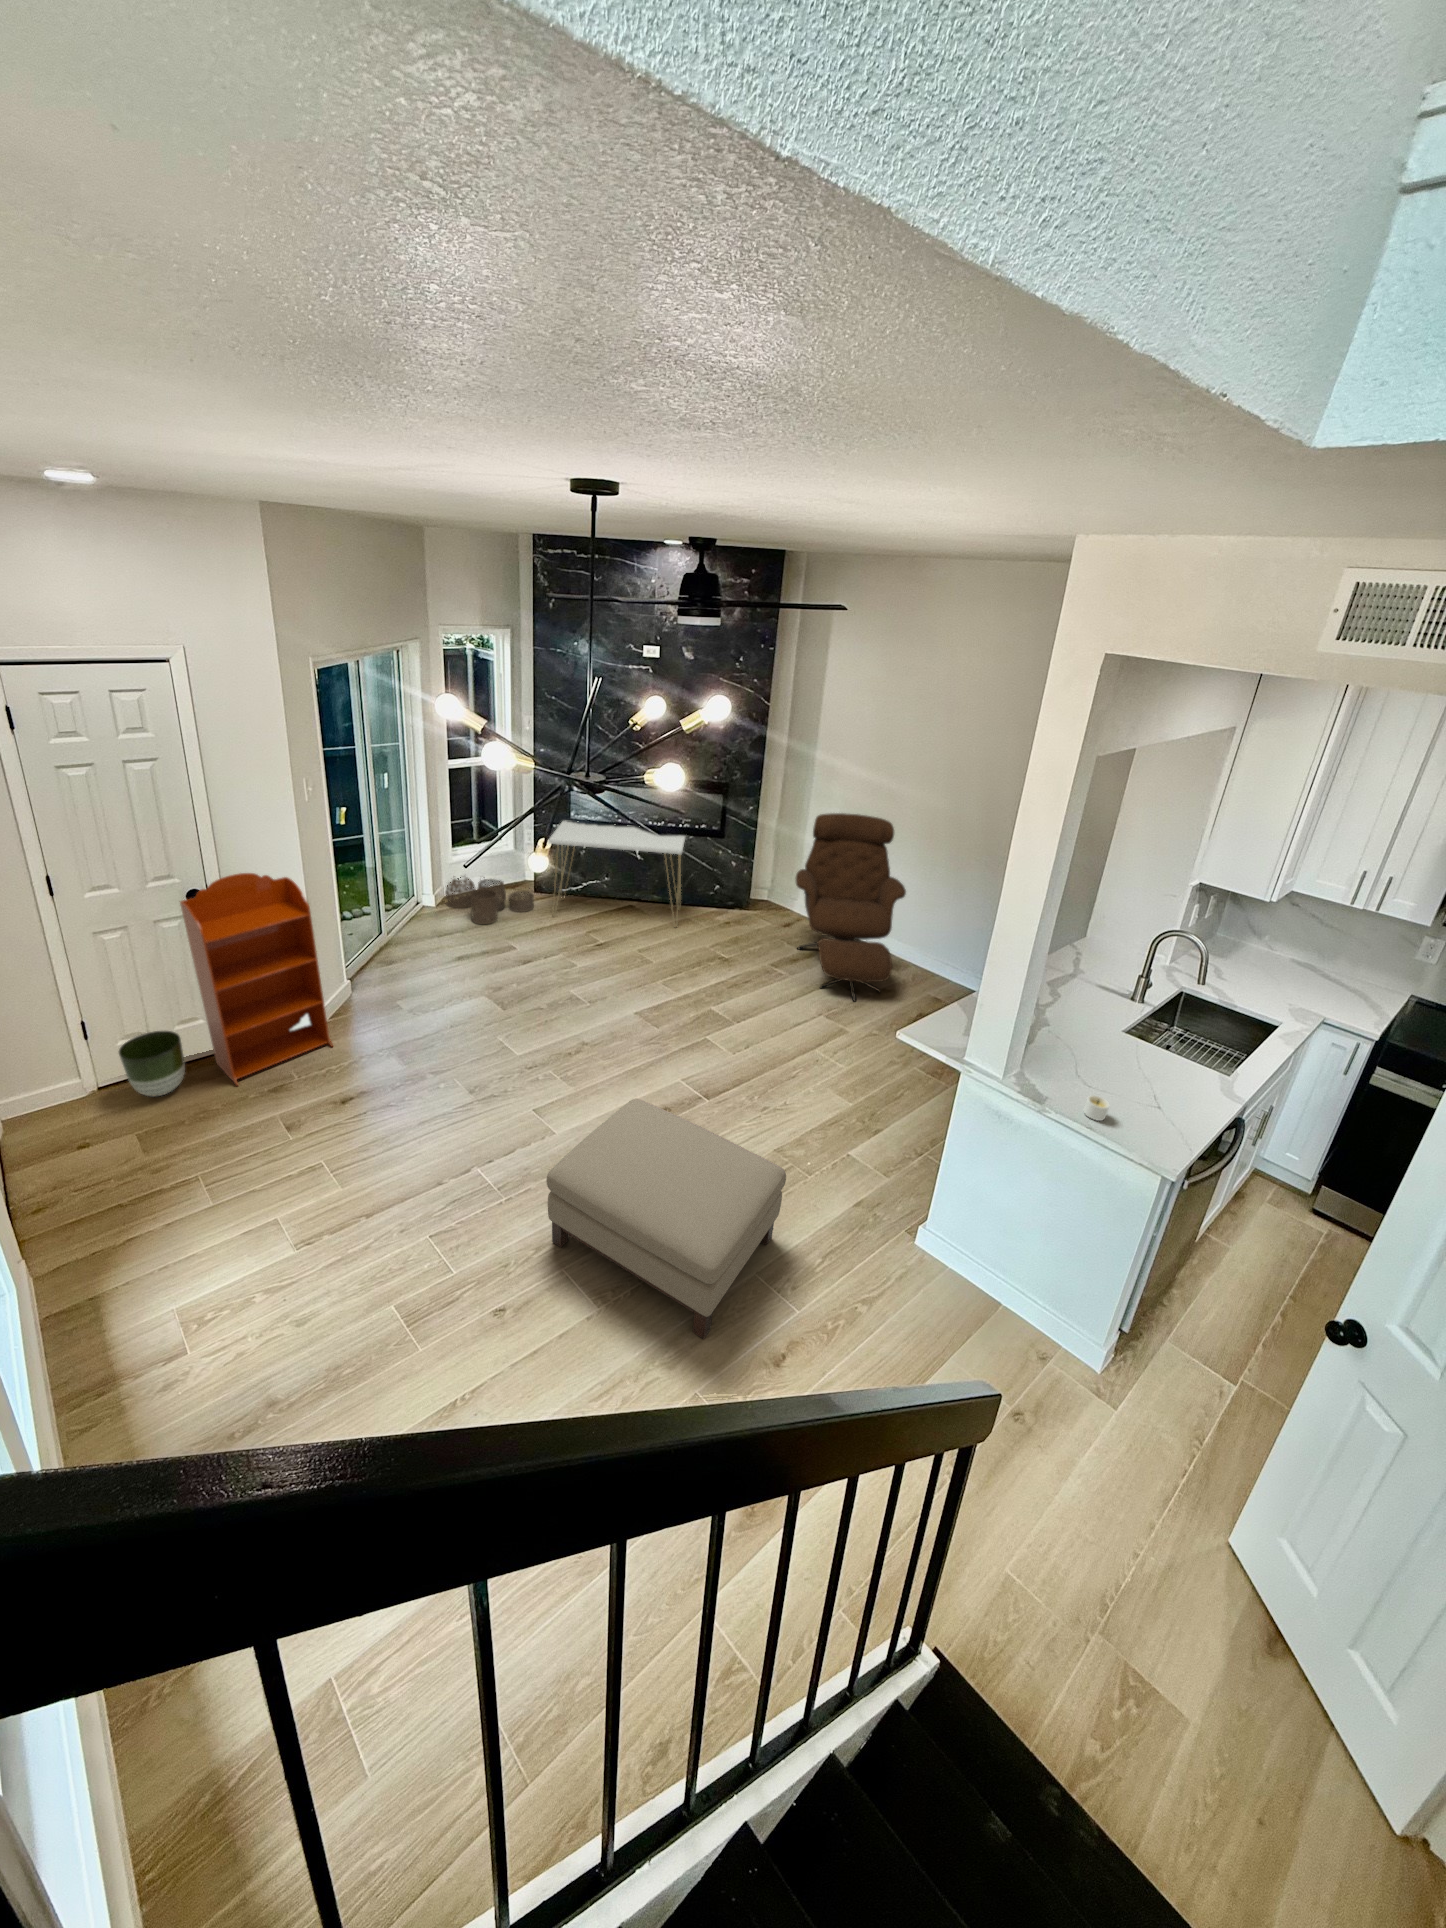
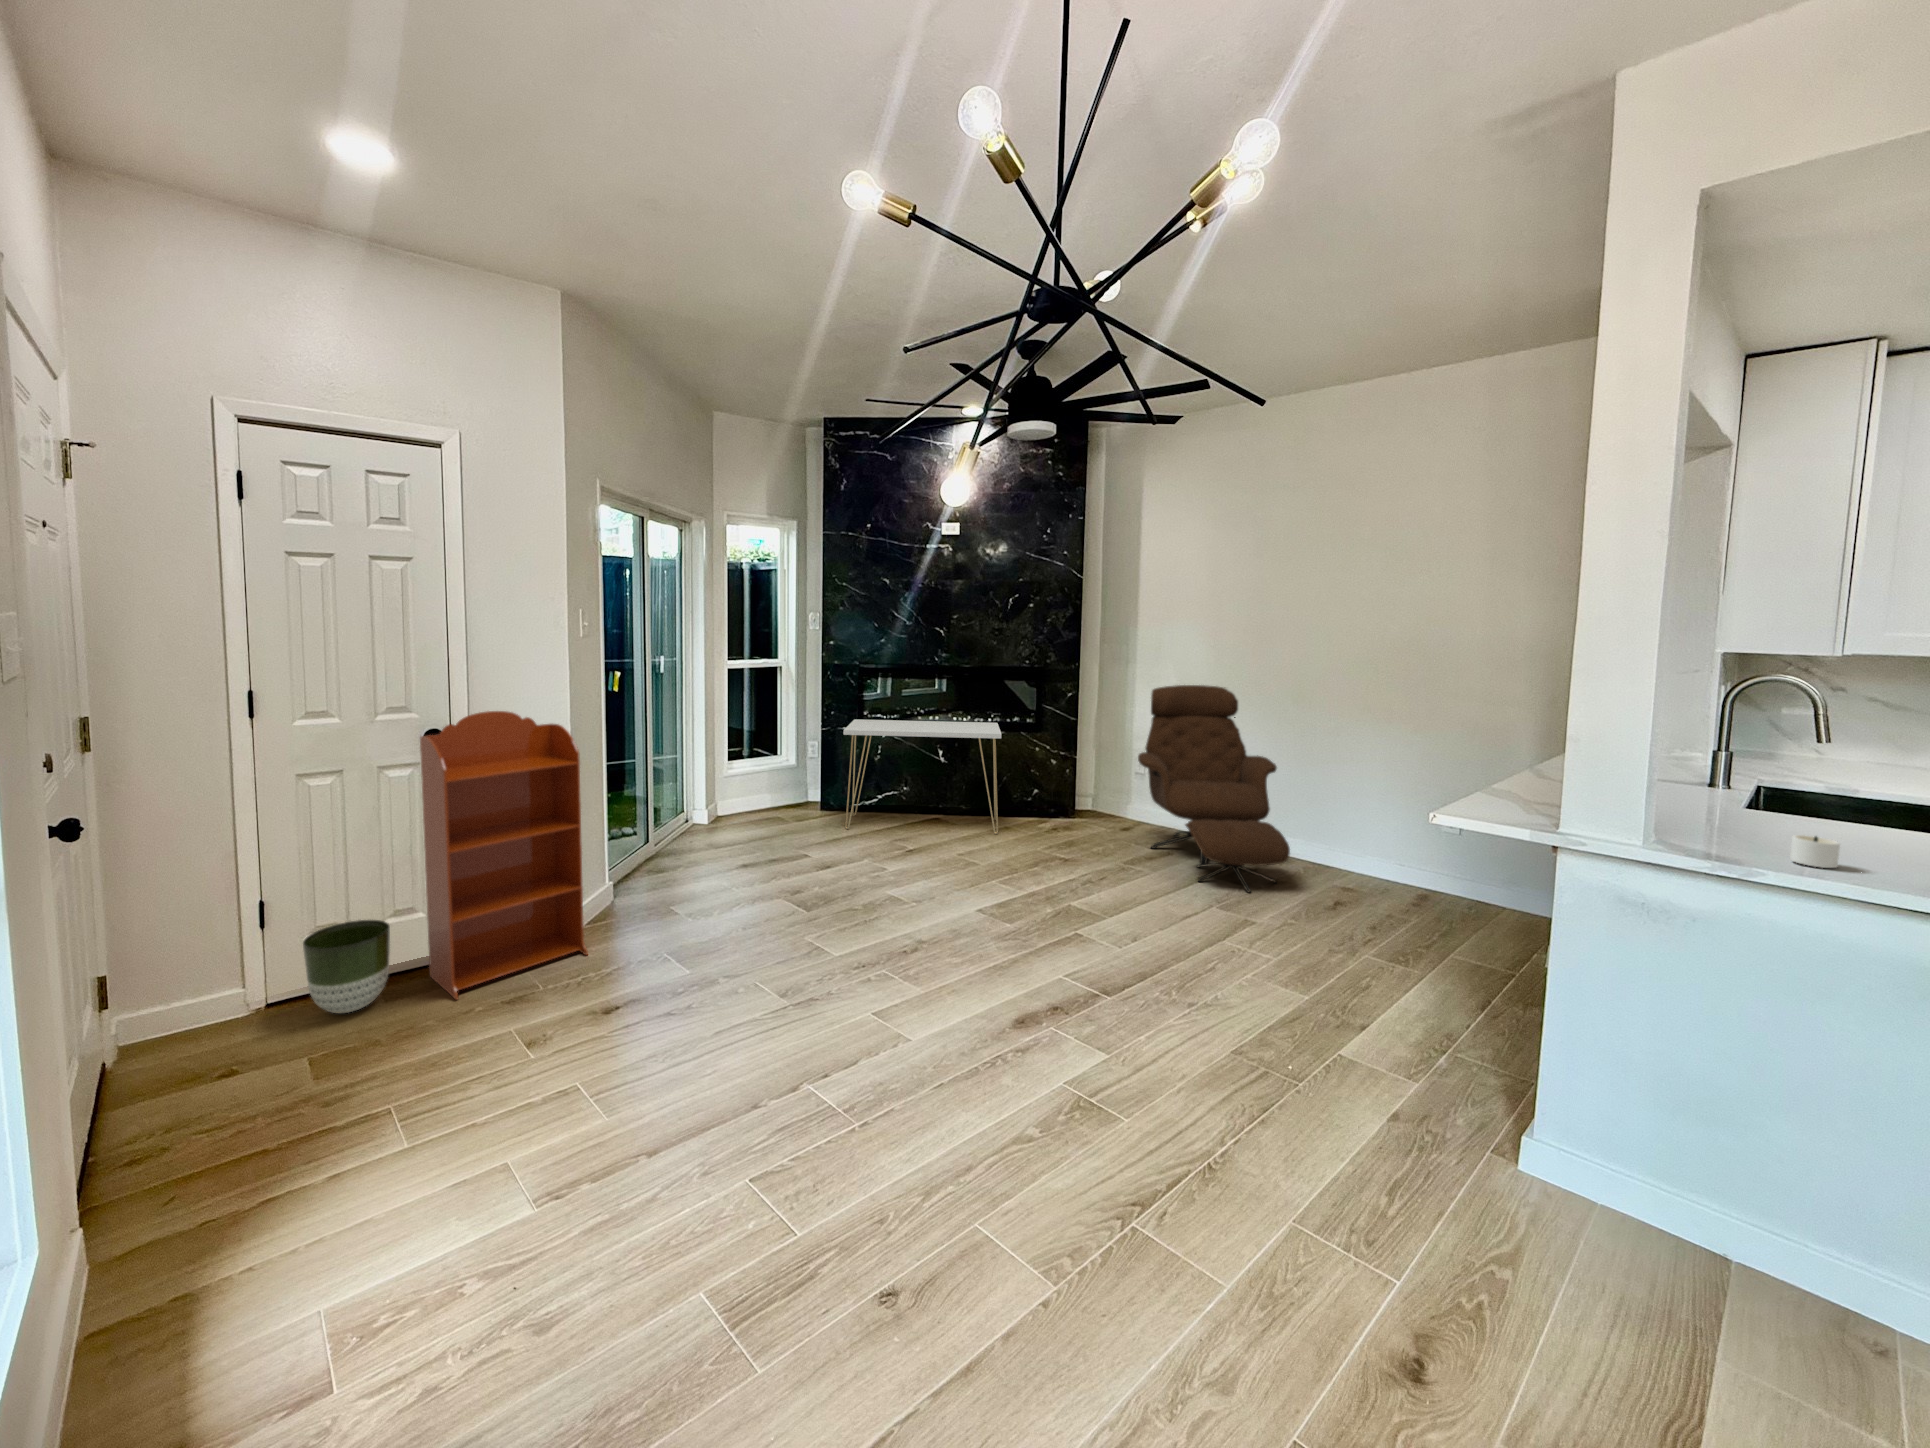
woven basket: present [445,877,534,924] -> none [716,785,822,837]
ottoman: present [547,1098,786,1339] -> none [940,959,1307,1331]

